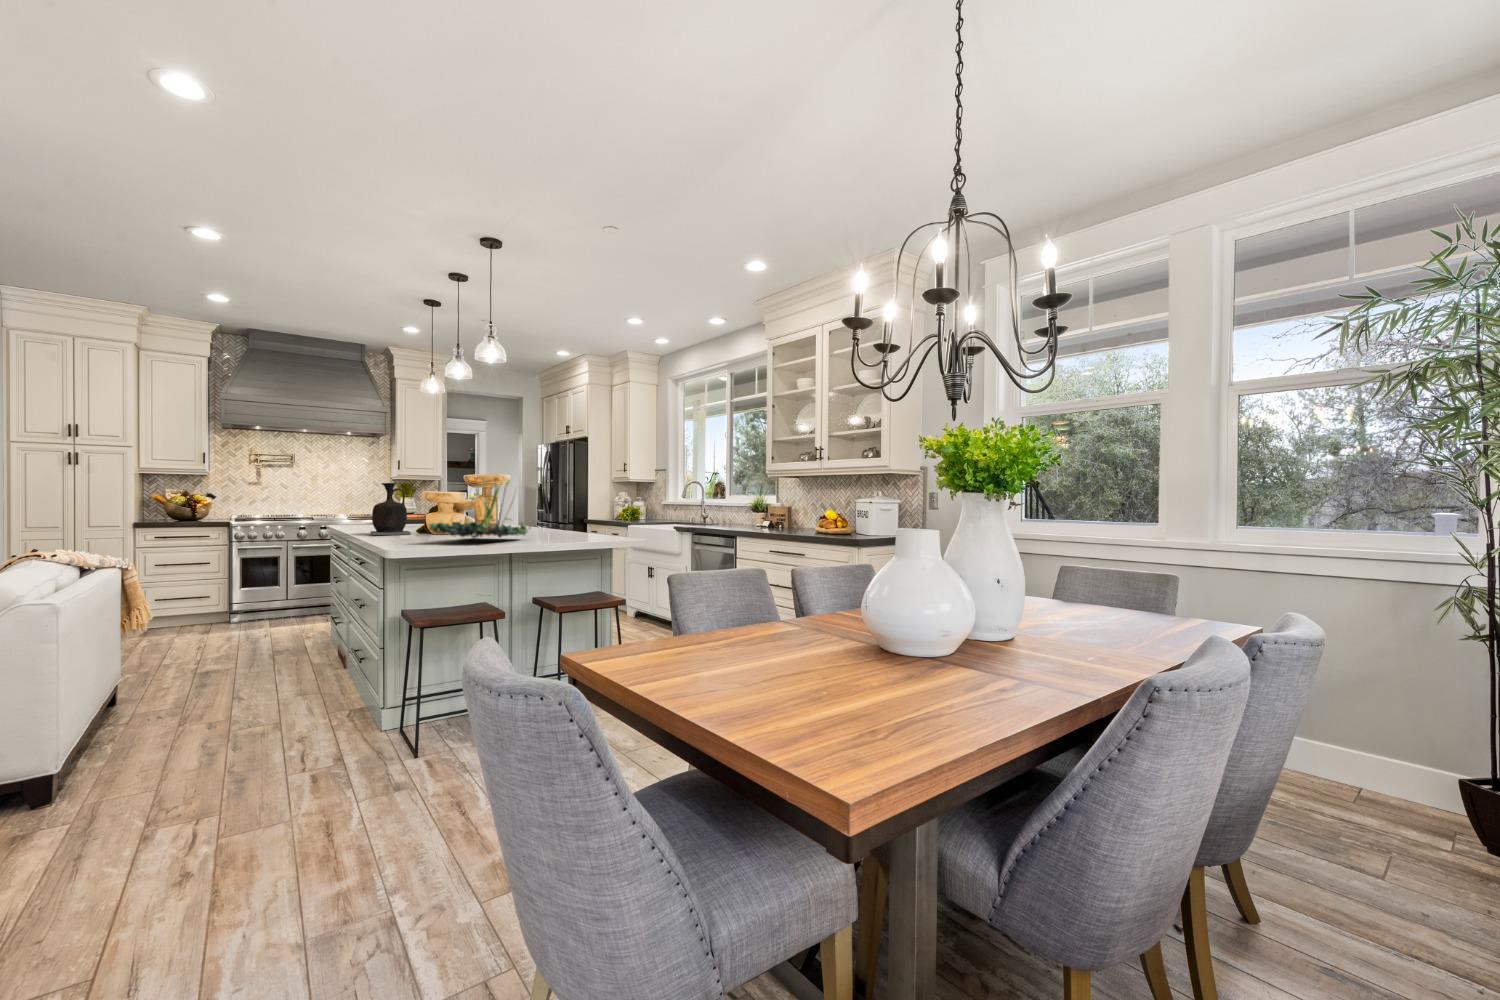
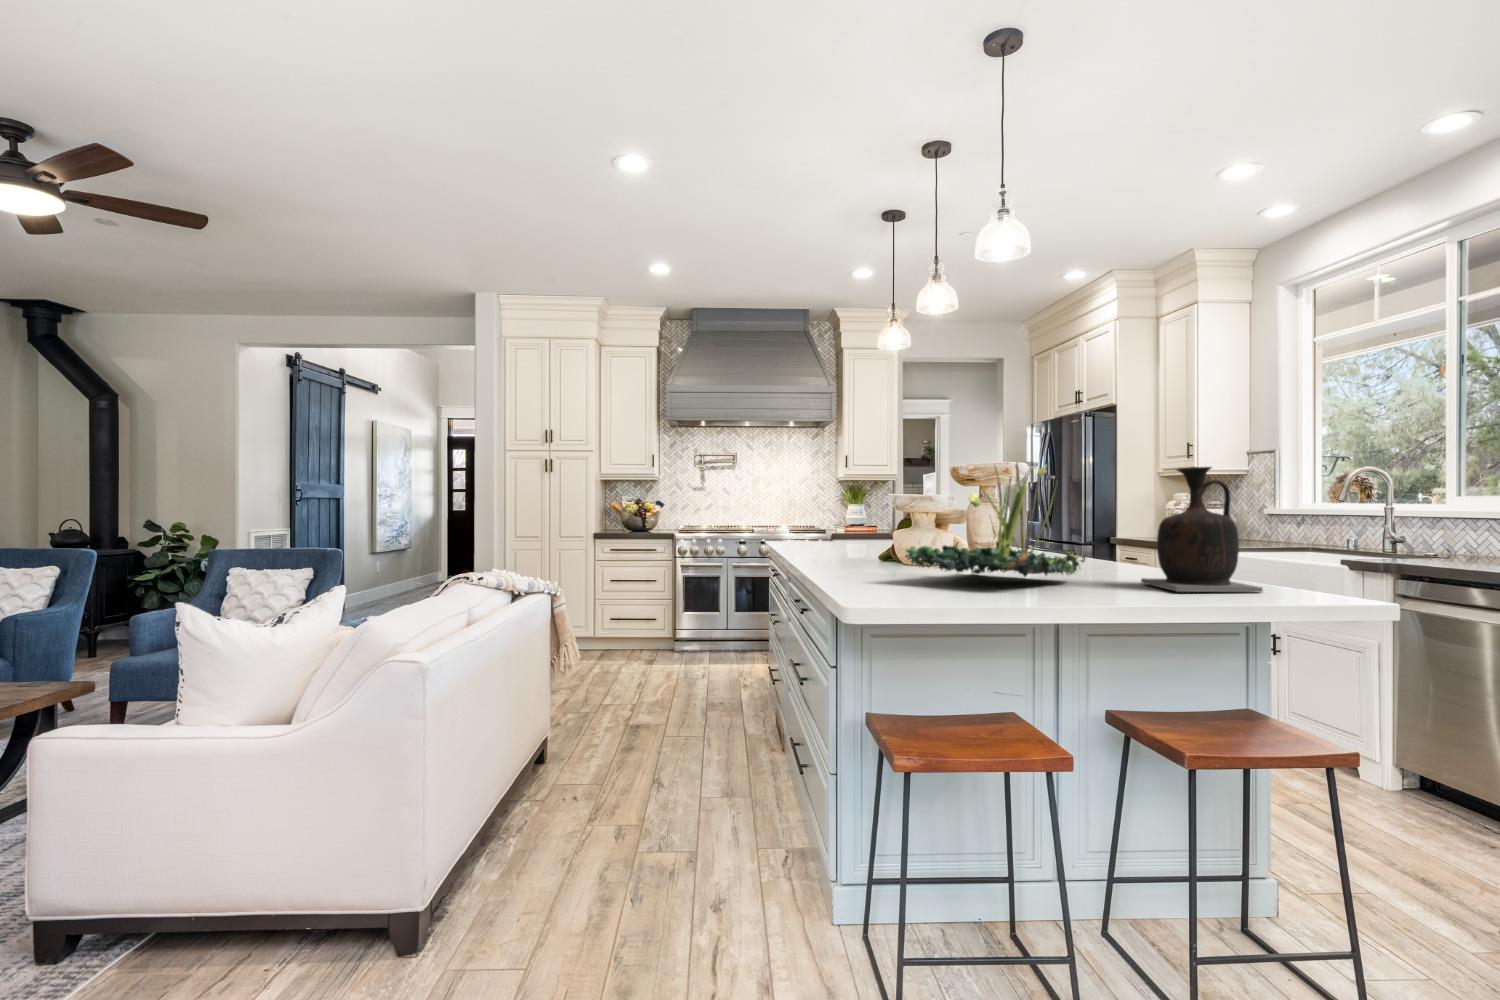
vase: present [370,483,411,535] -> present [1141,467,1263,593]

